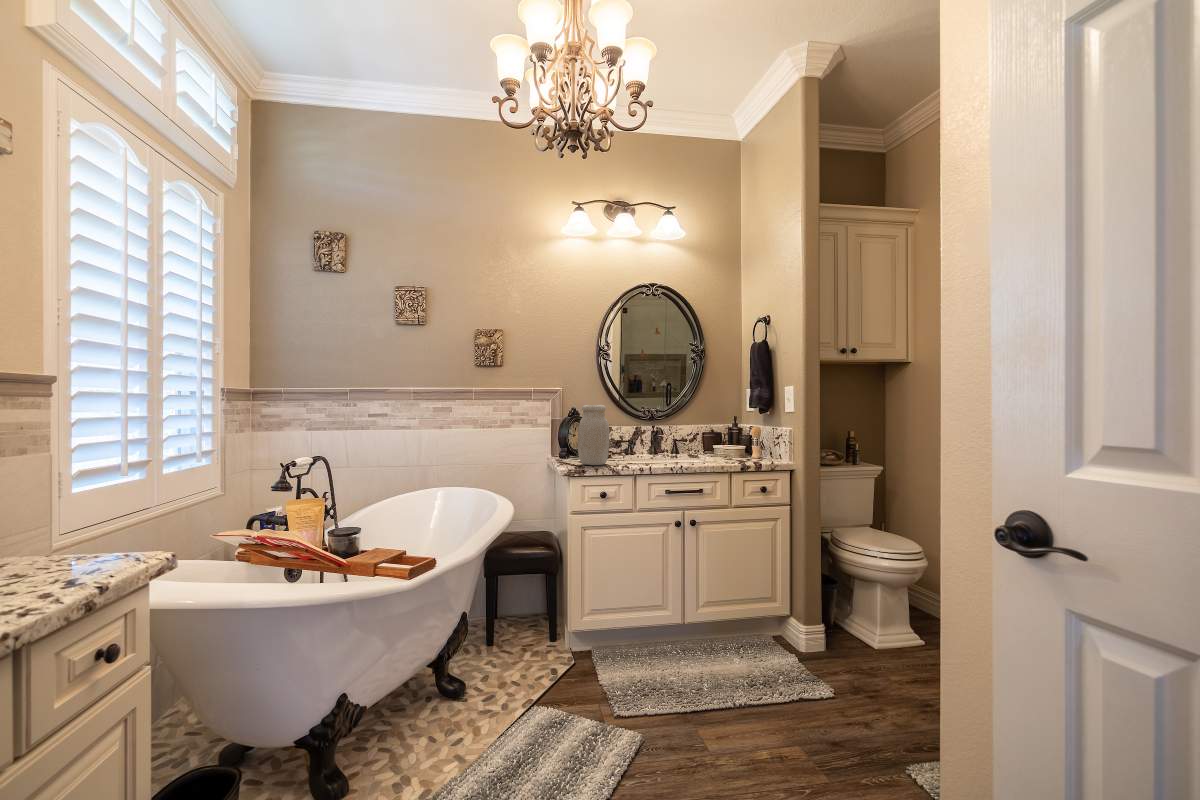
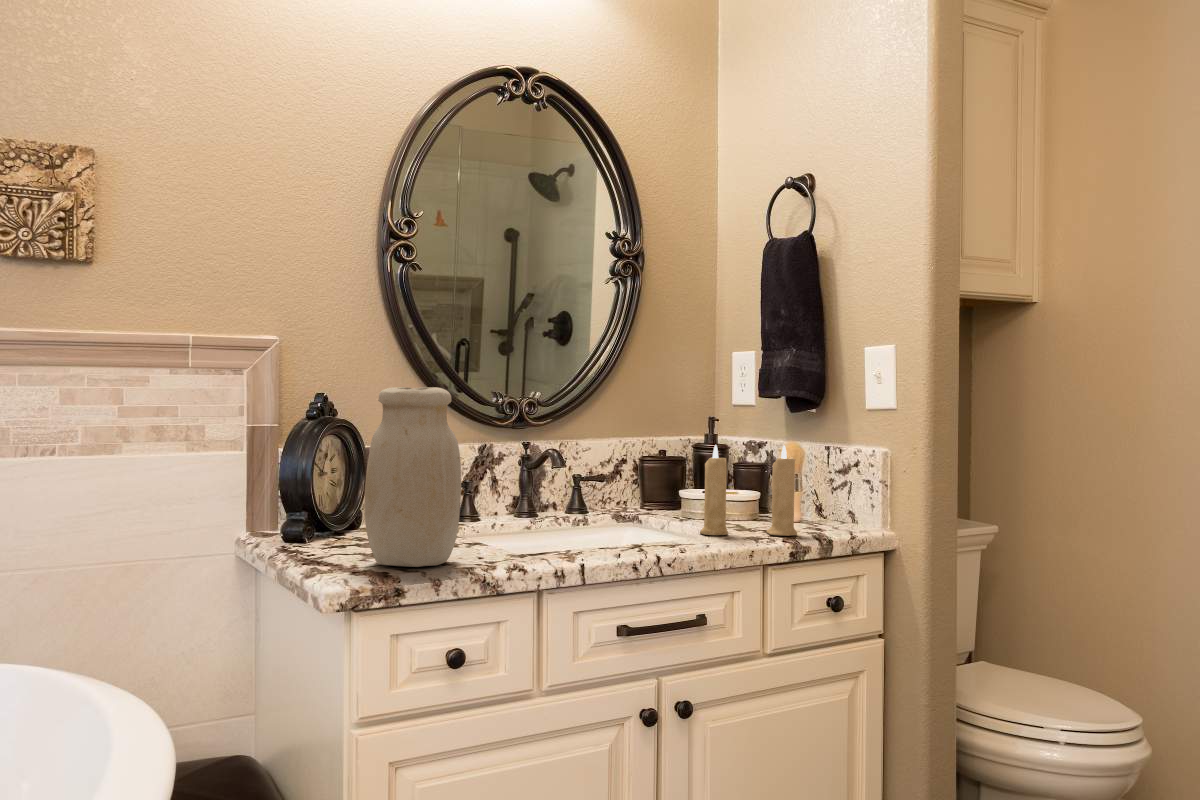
candle: none [711,425,750,462] -> present [700,445,797,536]

